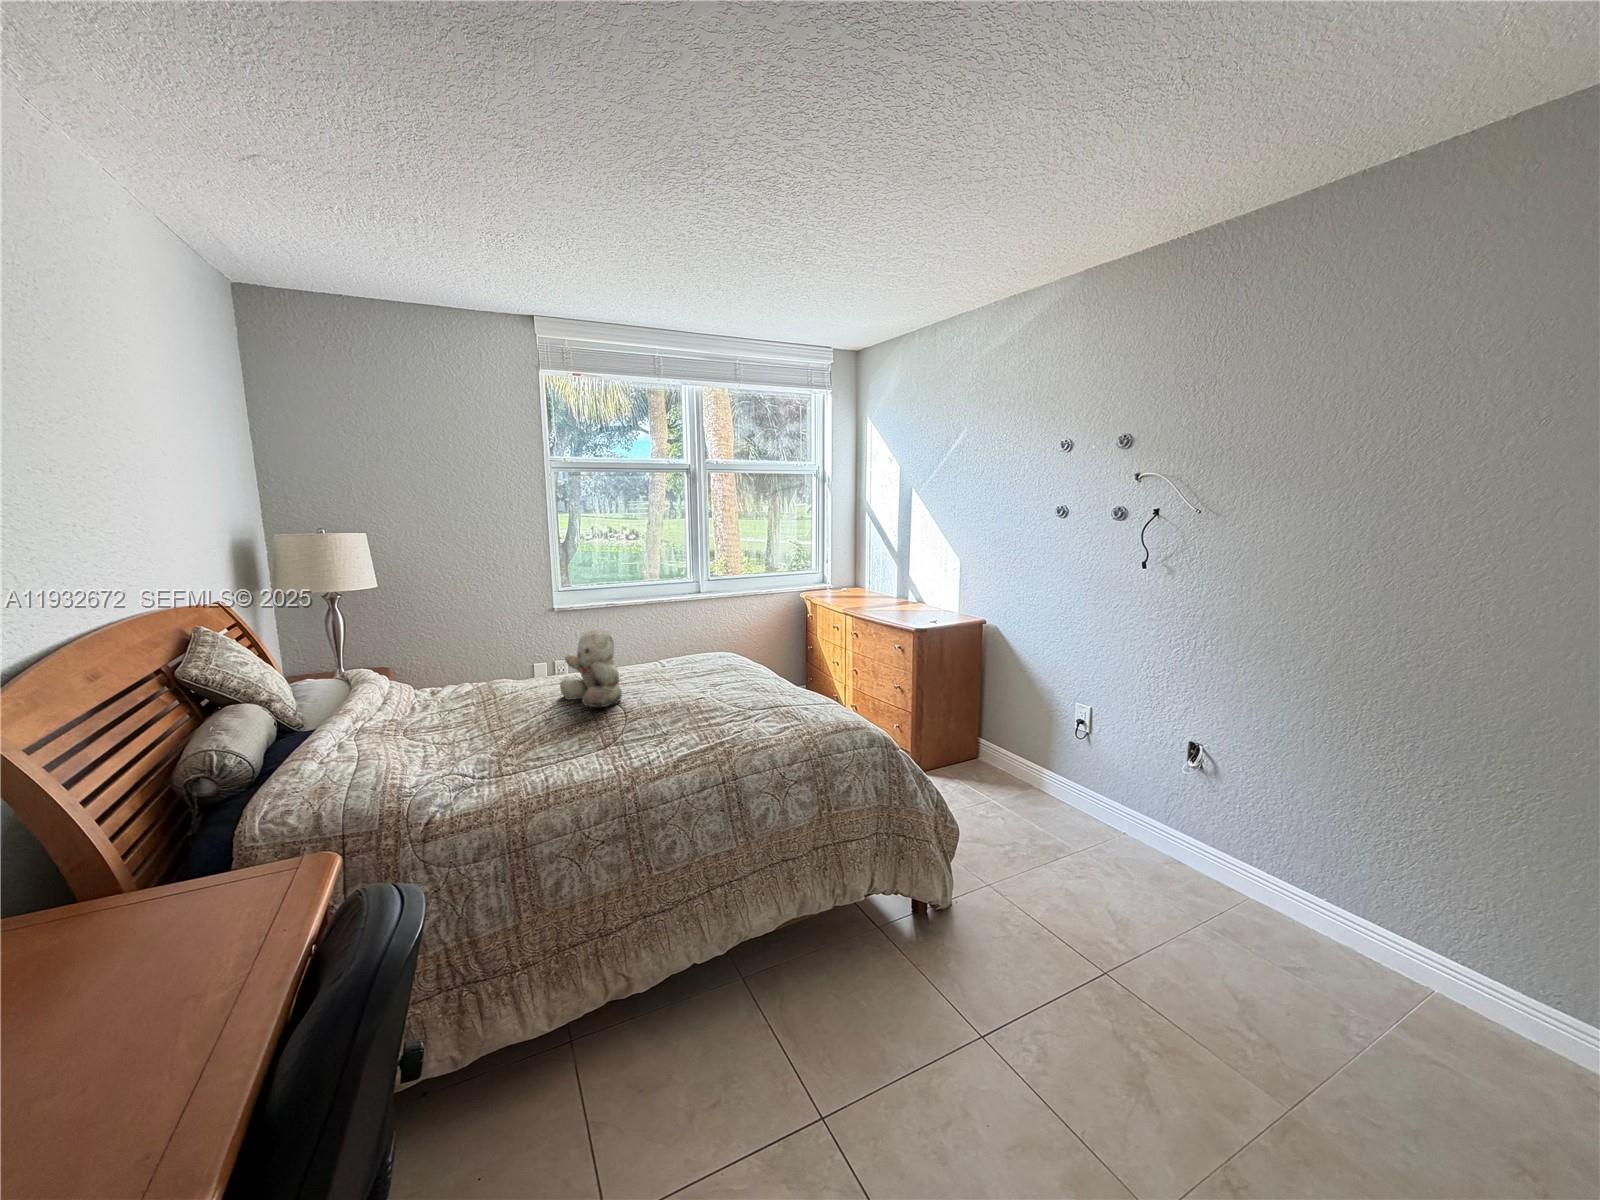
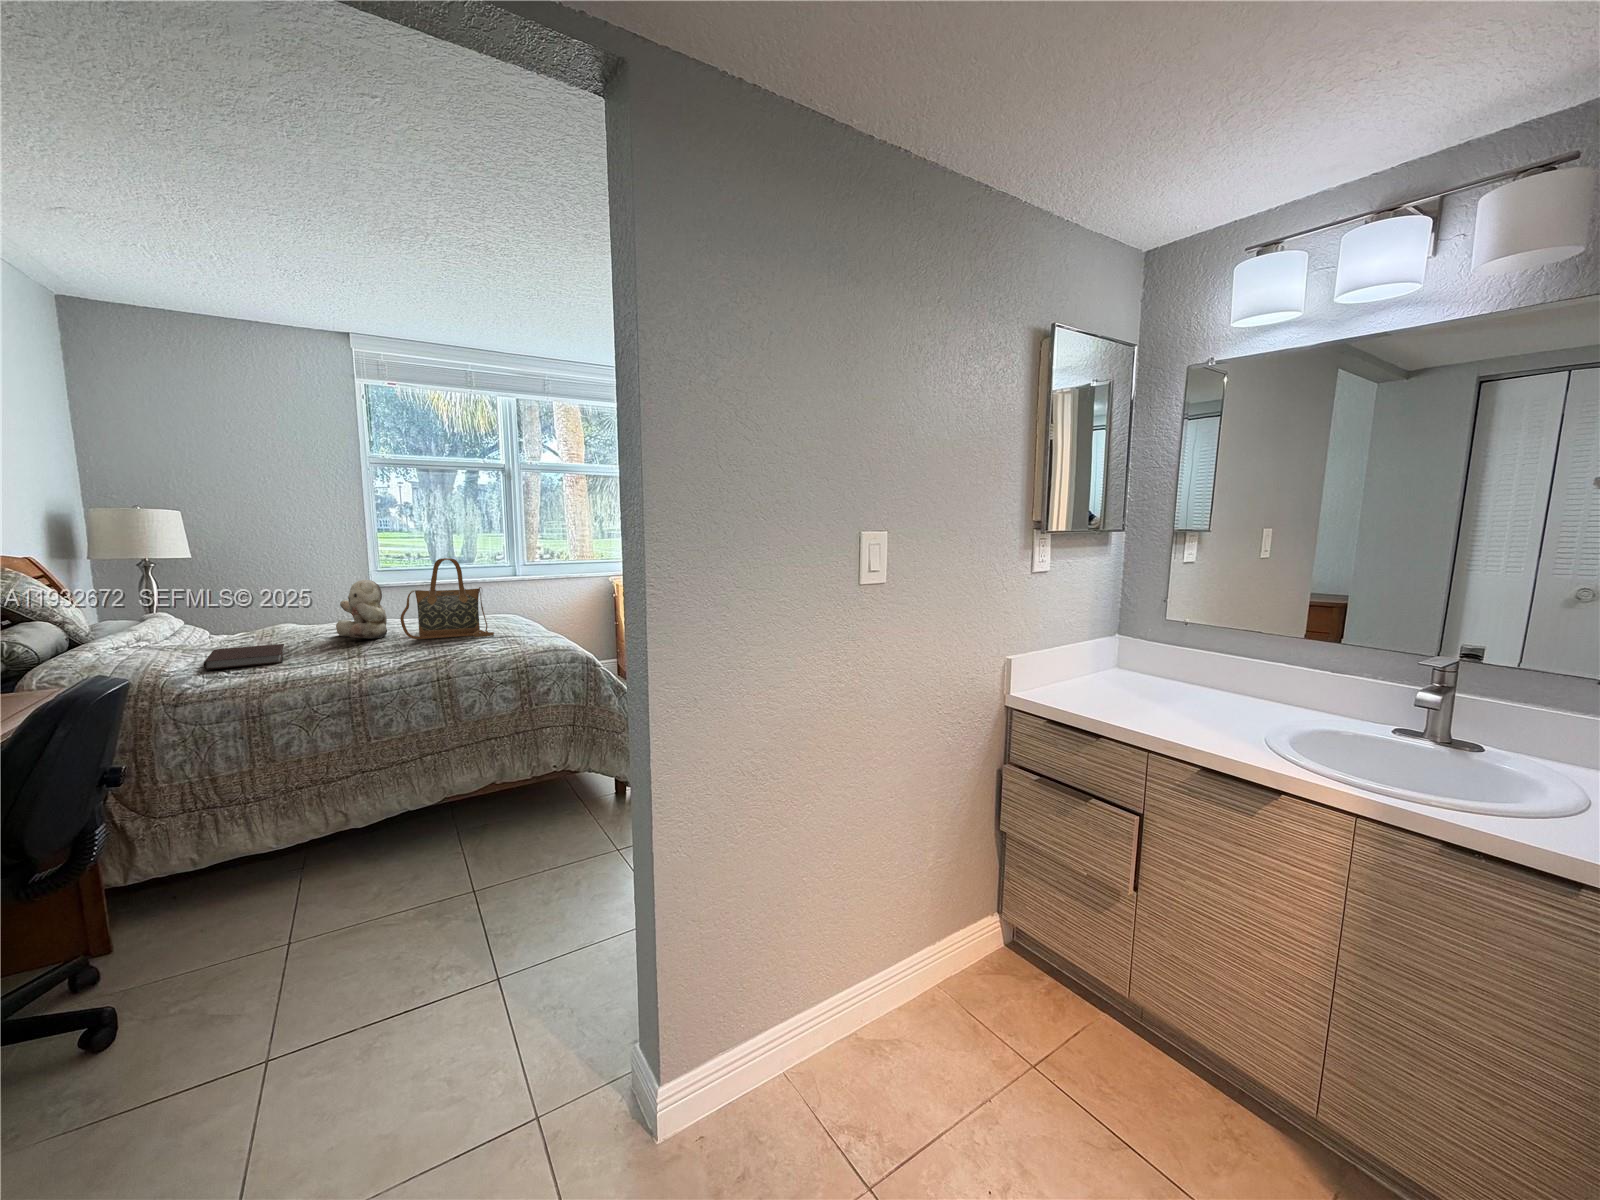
handbag: none [644,601,755,709] -> present [400,558,494,639]
notebook: none [438,719,527,772] -> present [204,644,284,670]

